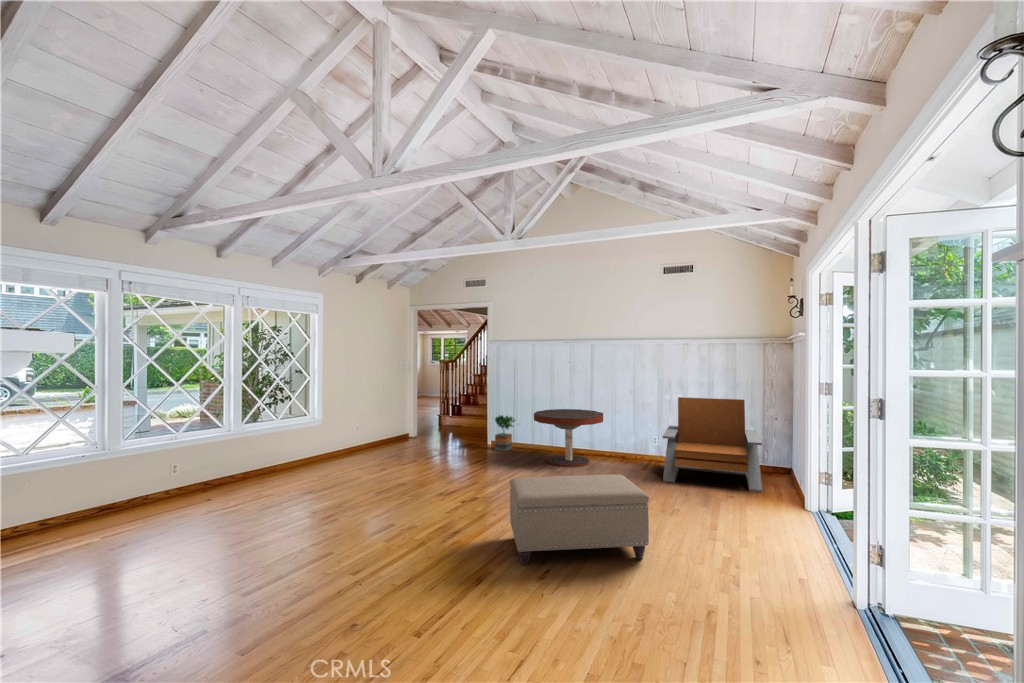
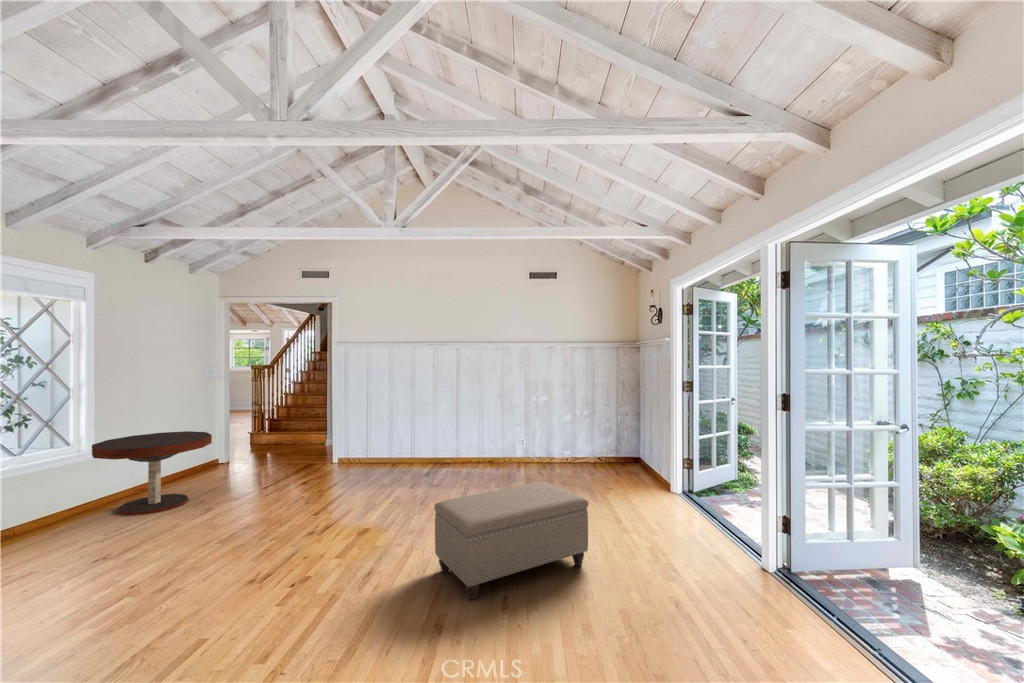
lounge chair: present [662,397,762,492] -> none [536,397,628,482]
coffee table: present [534,409,603,467] -> present [92,431,212,515]
potted tree: present [495,415,515,451] -> none [344,428,371,469]

